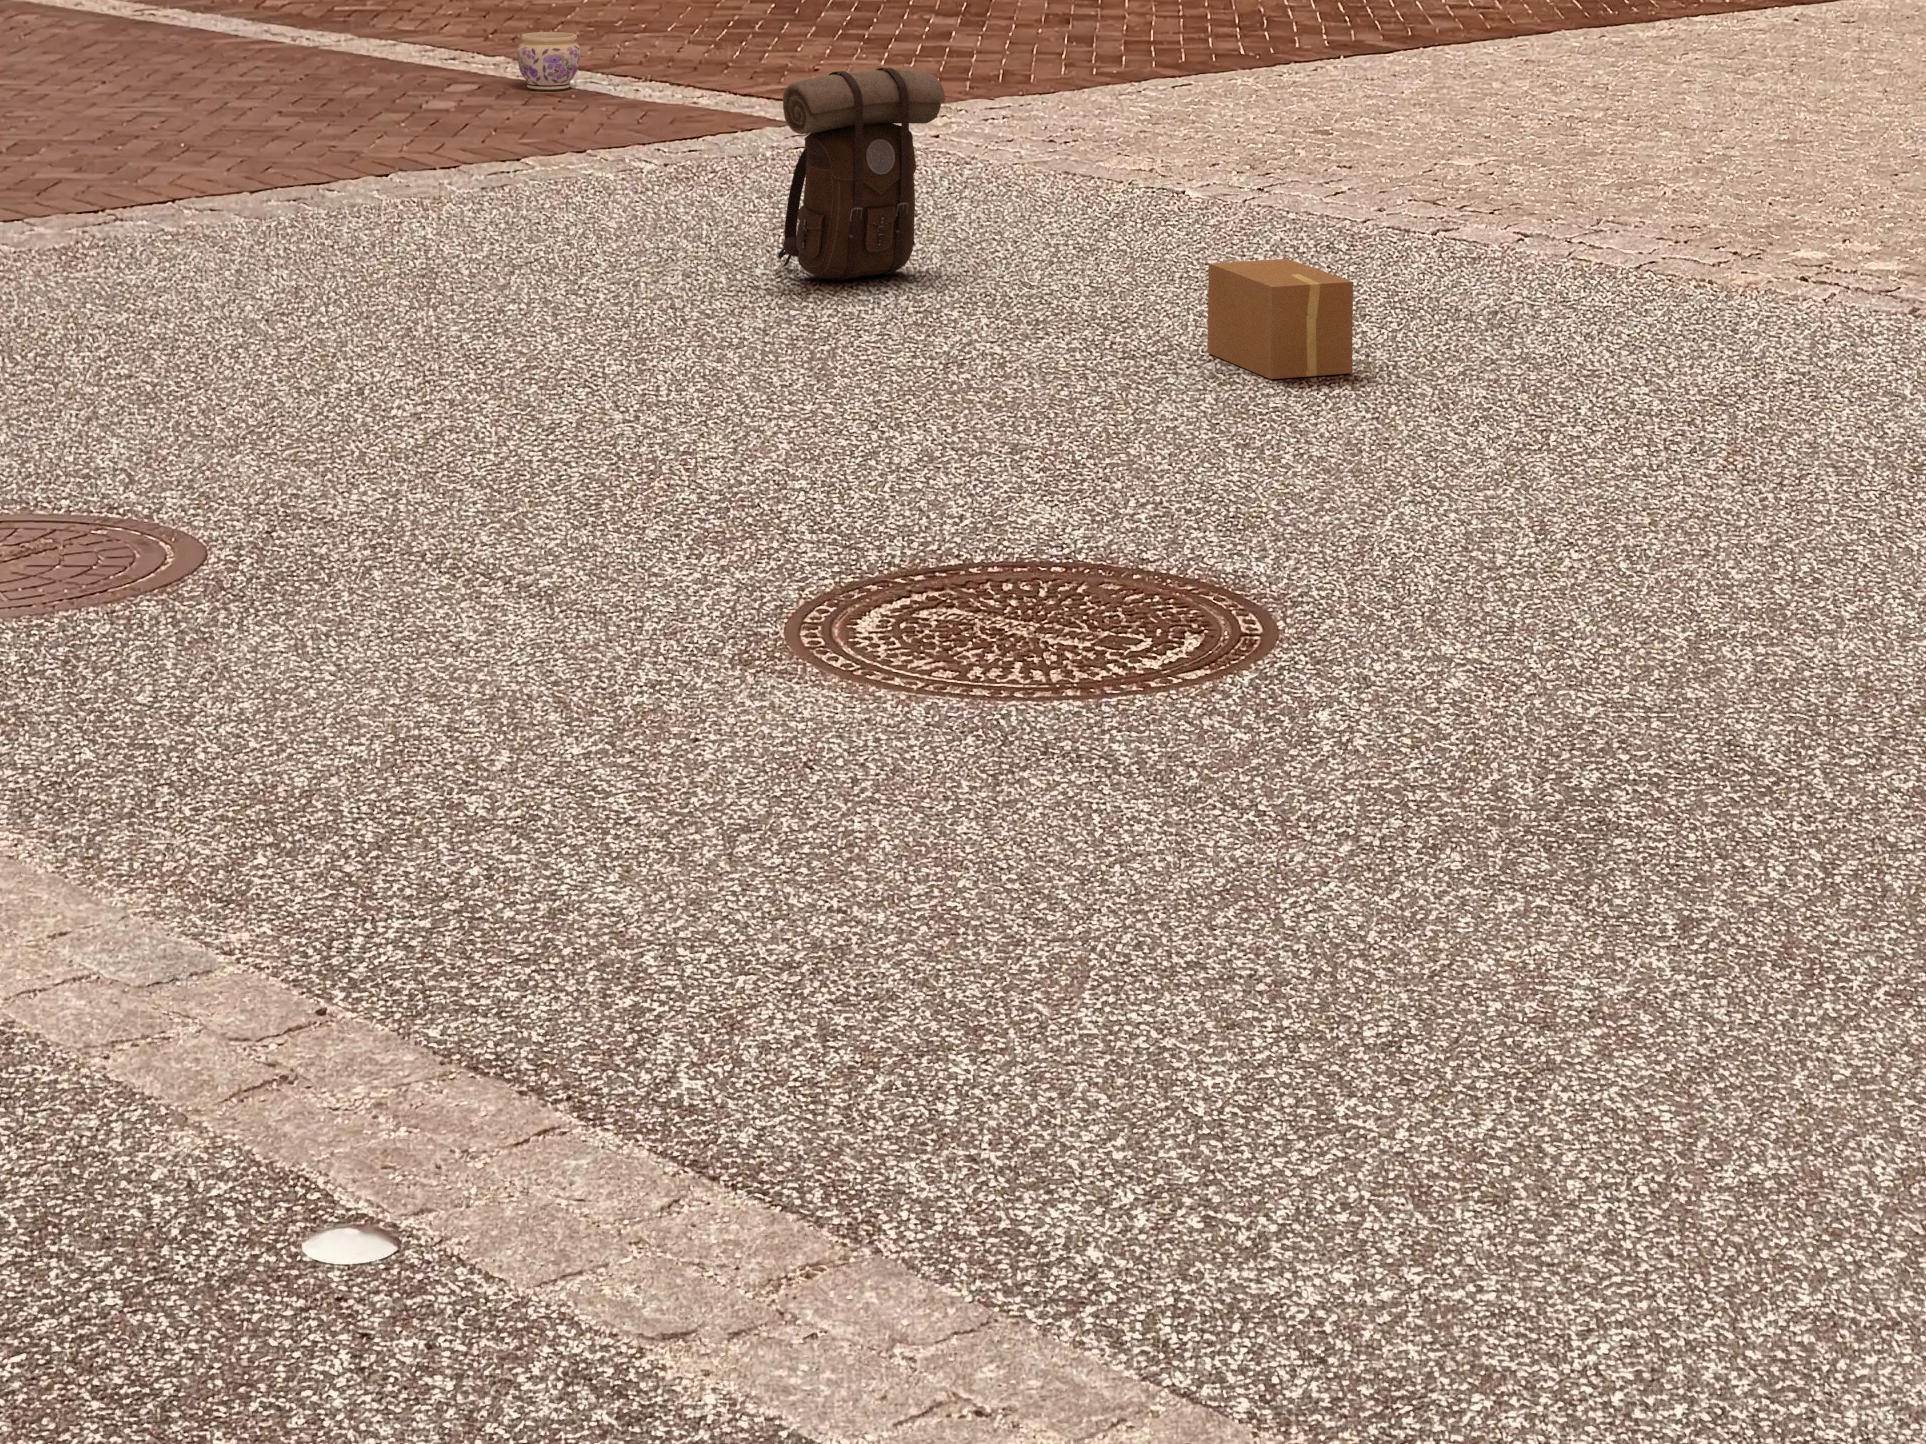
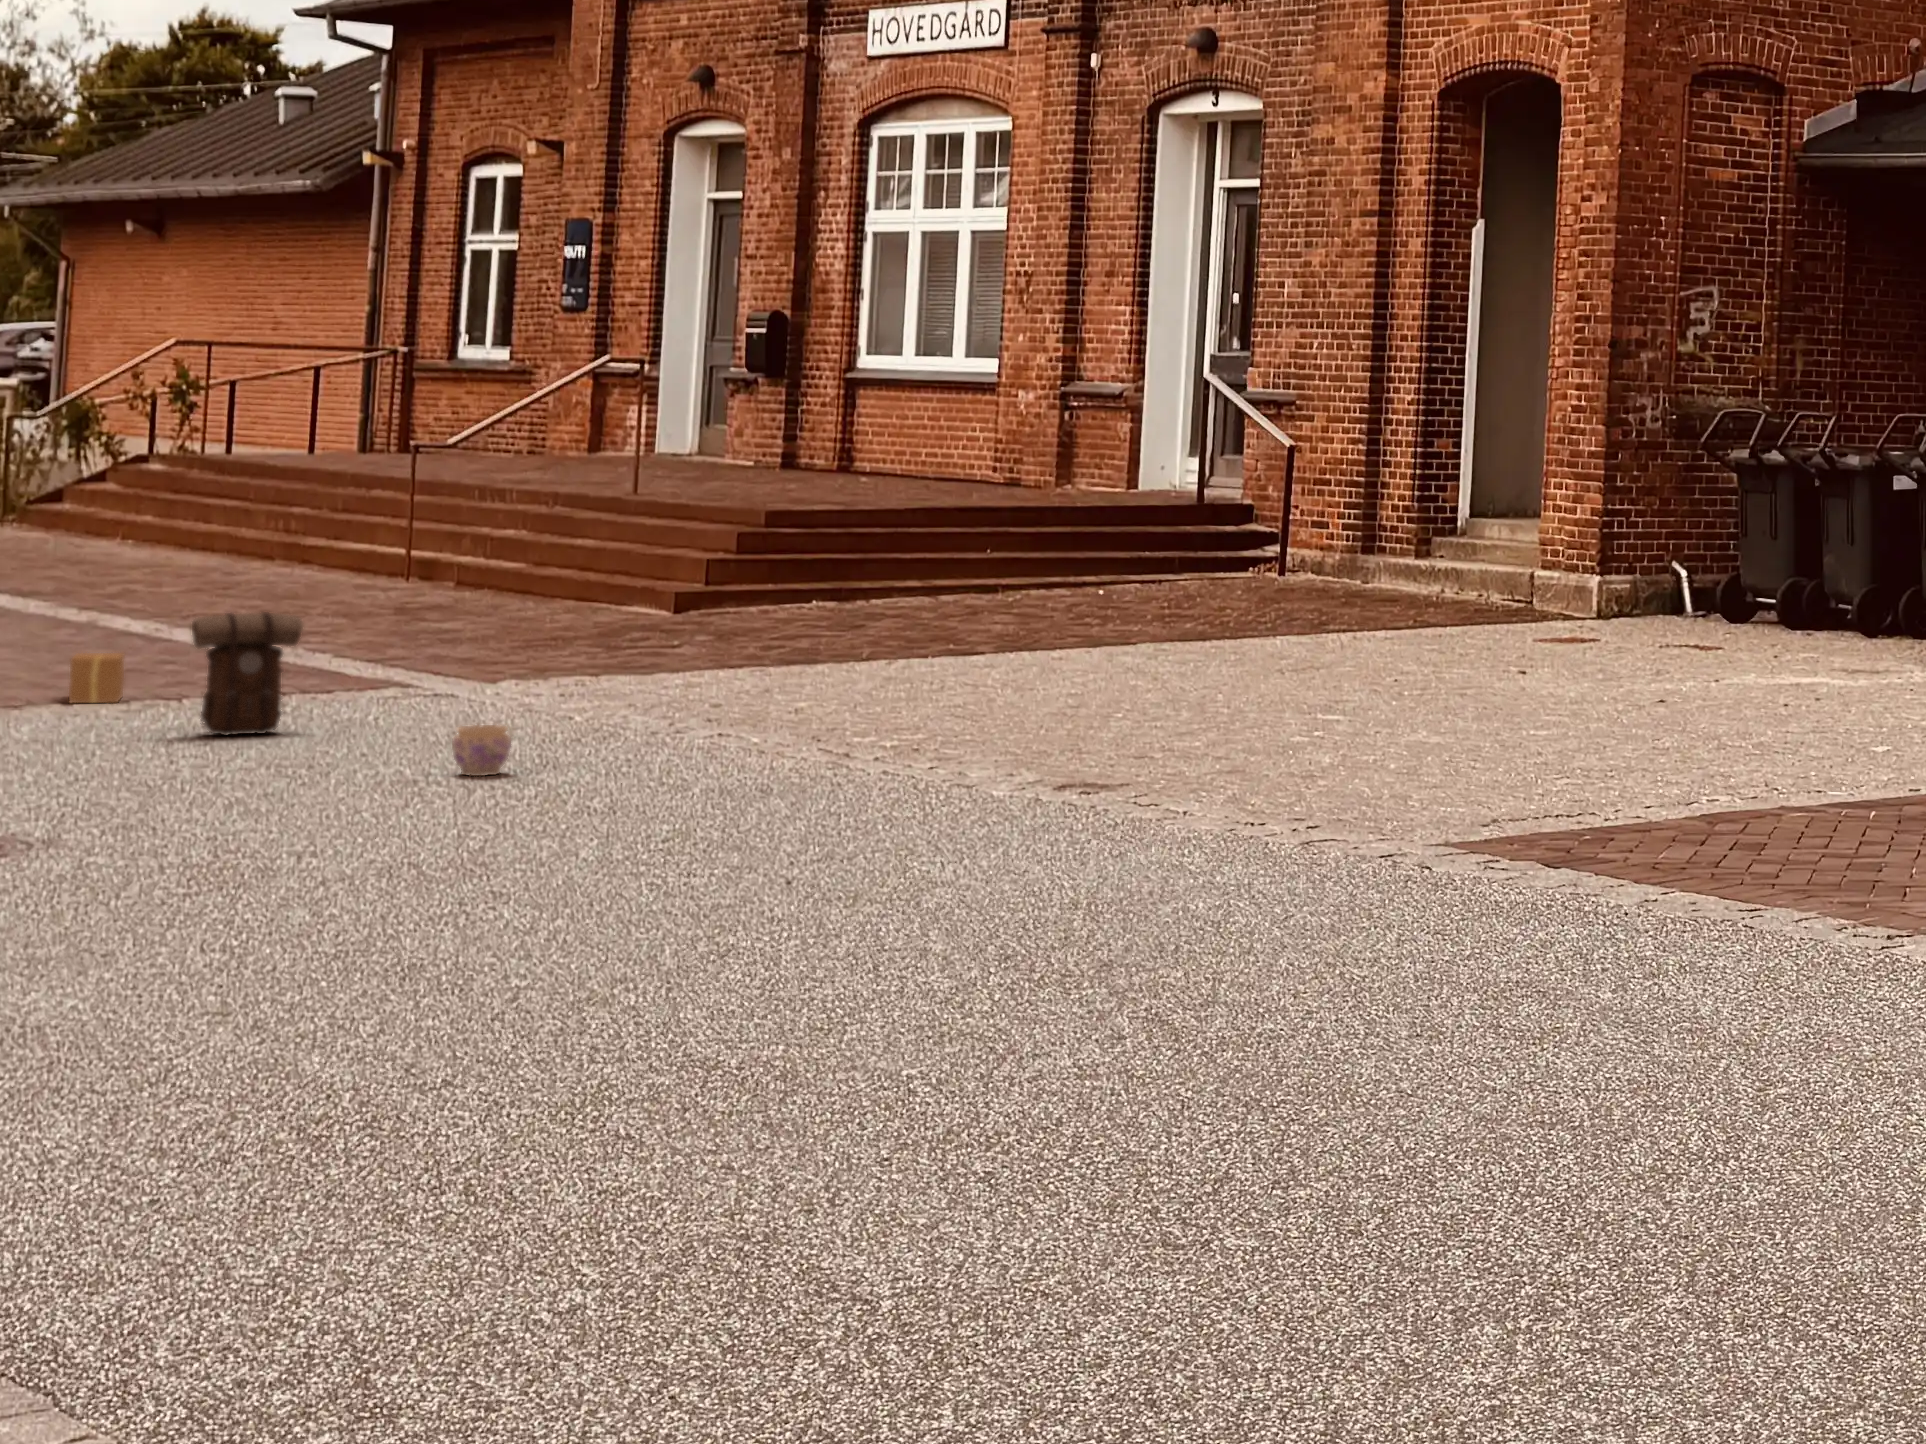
planter: present [517,32,581,91] -> present [452,725,511,776]
cardboard box: present [1208,259,1353,379] -> present [69,653,124,703]

